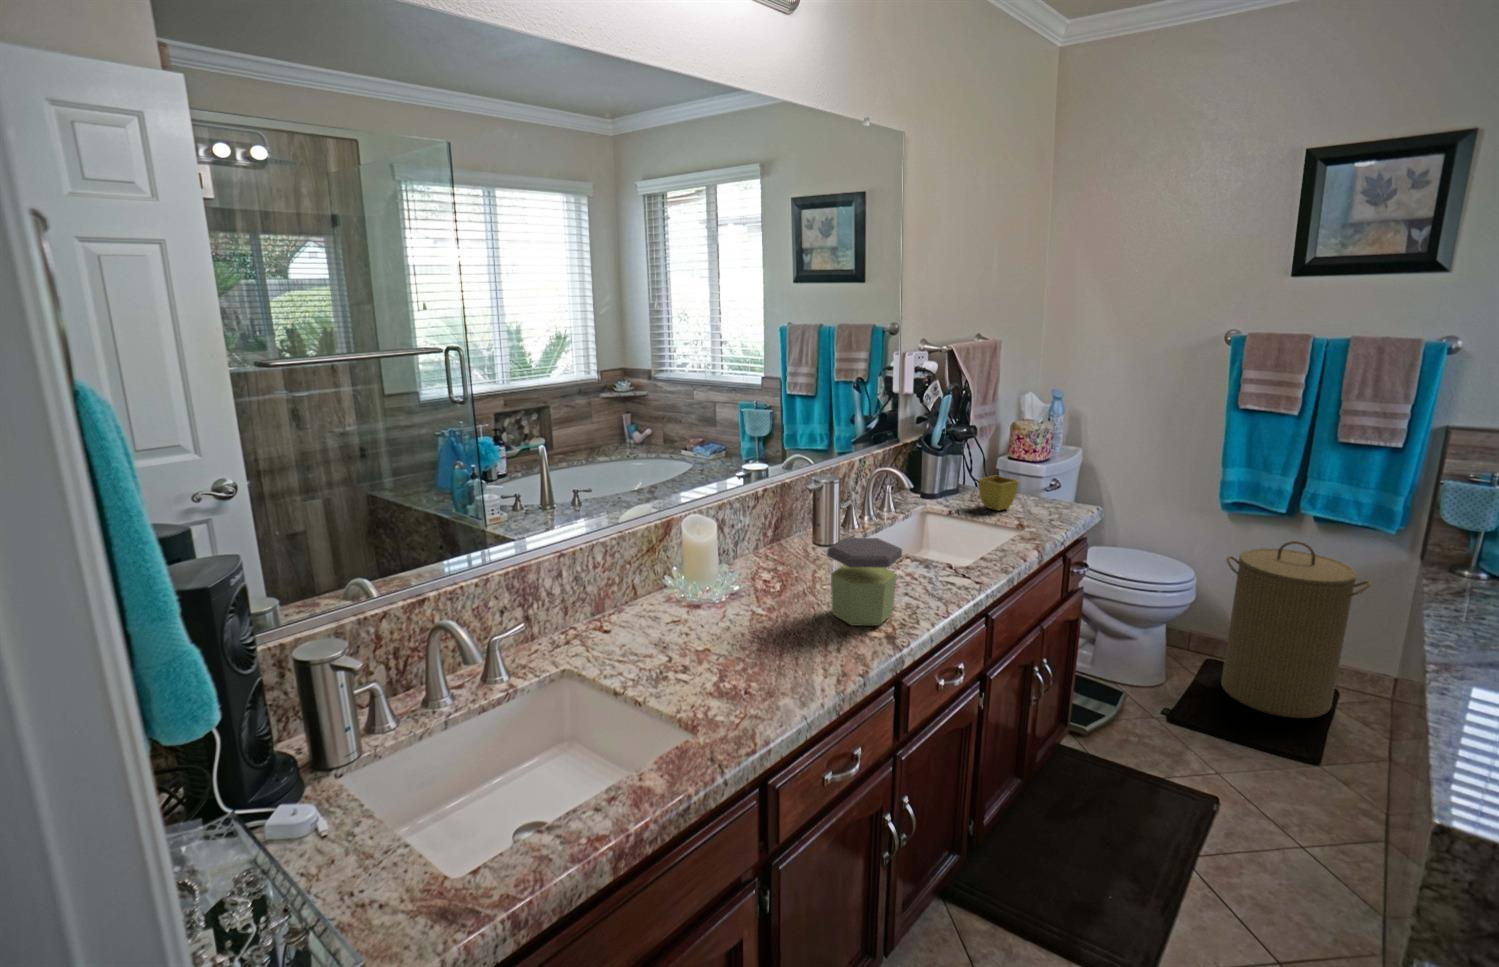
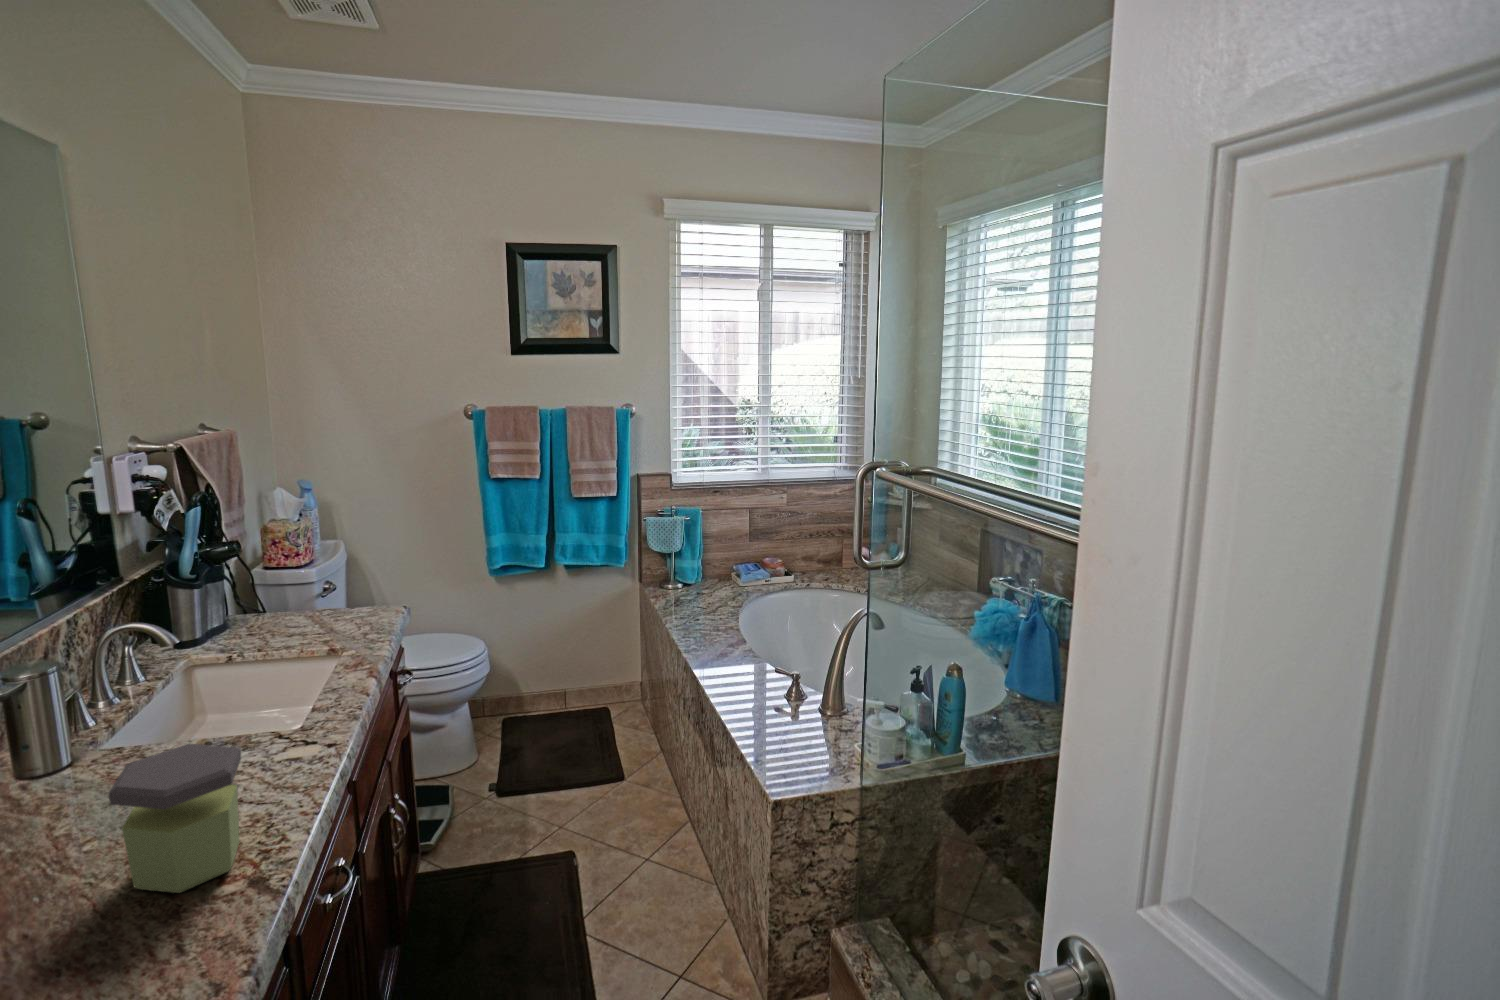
flower pot: present [978,476,1019,510] -> none [260,597,314,640]
laundry hamper: present [1221,541,1371,718] -> none [508,590,620,750]

